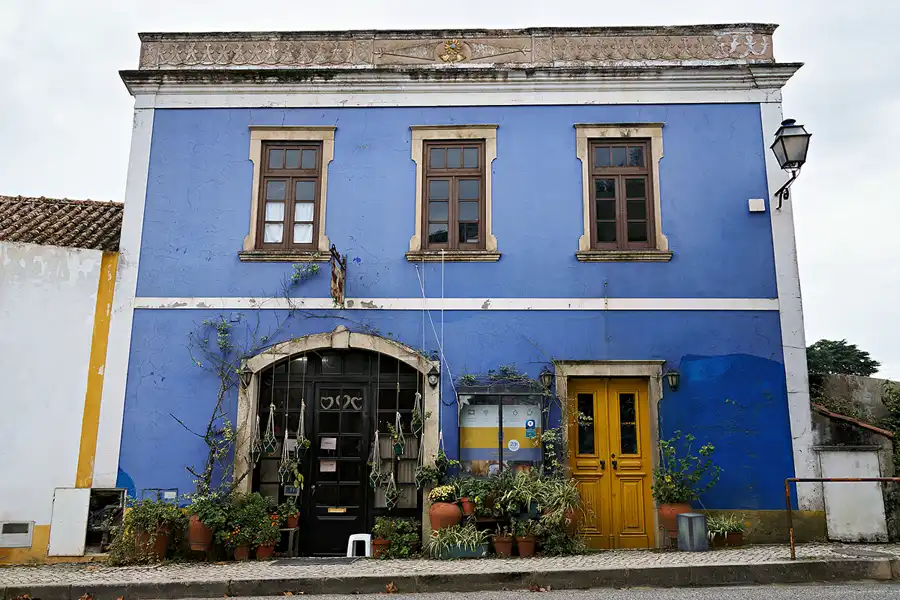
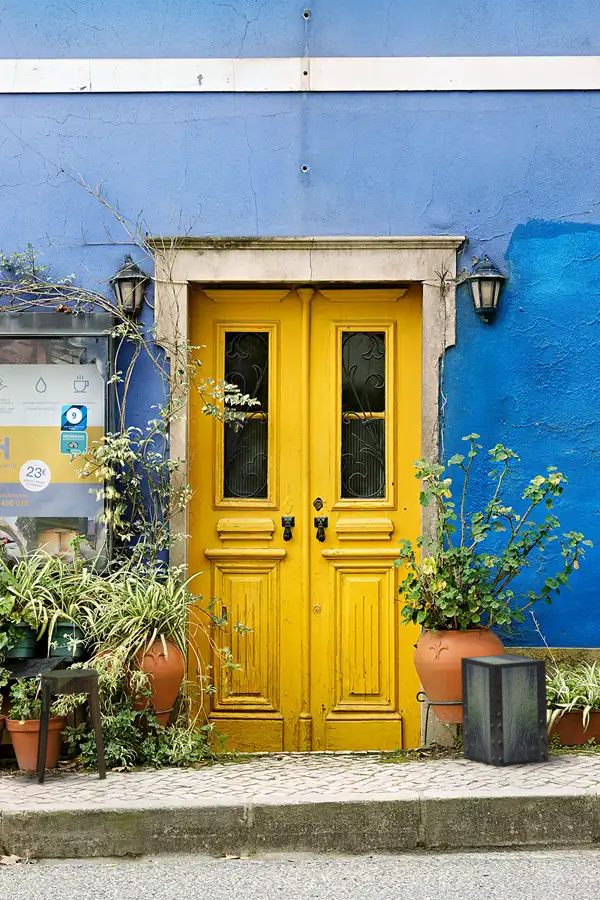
stool: none [533,518,560,558] -> present [36,669,106,784]

